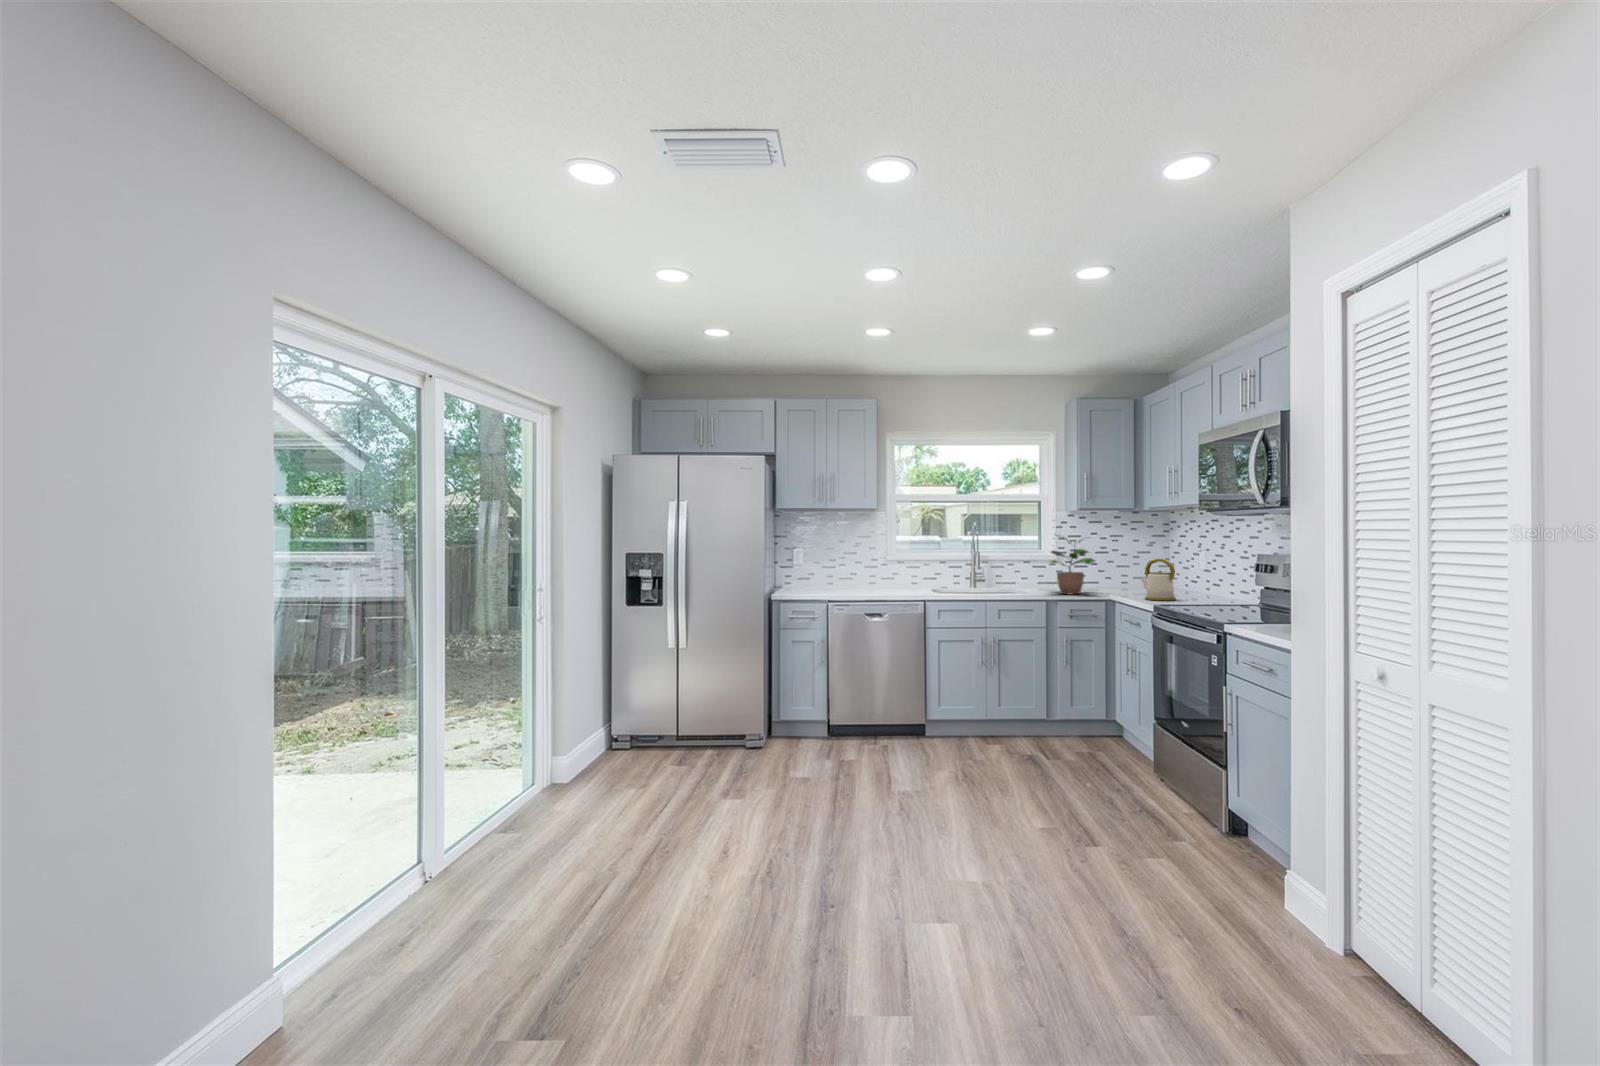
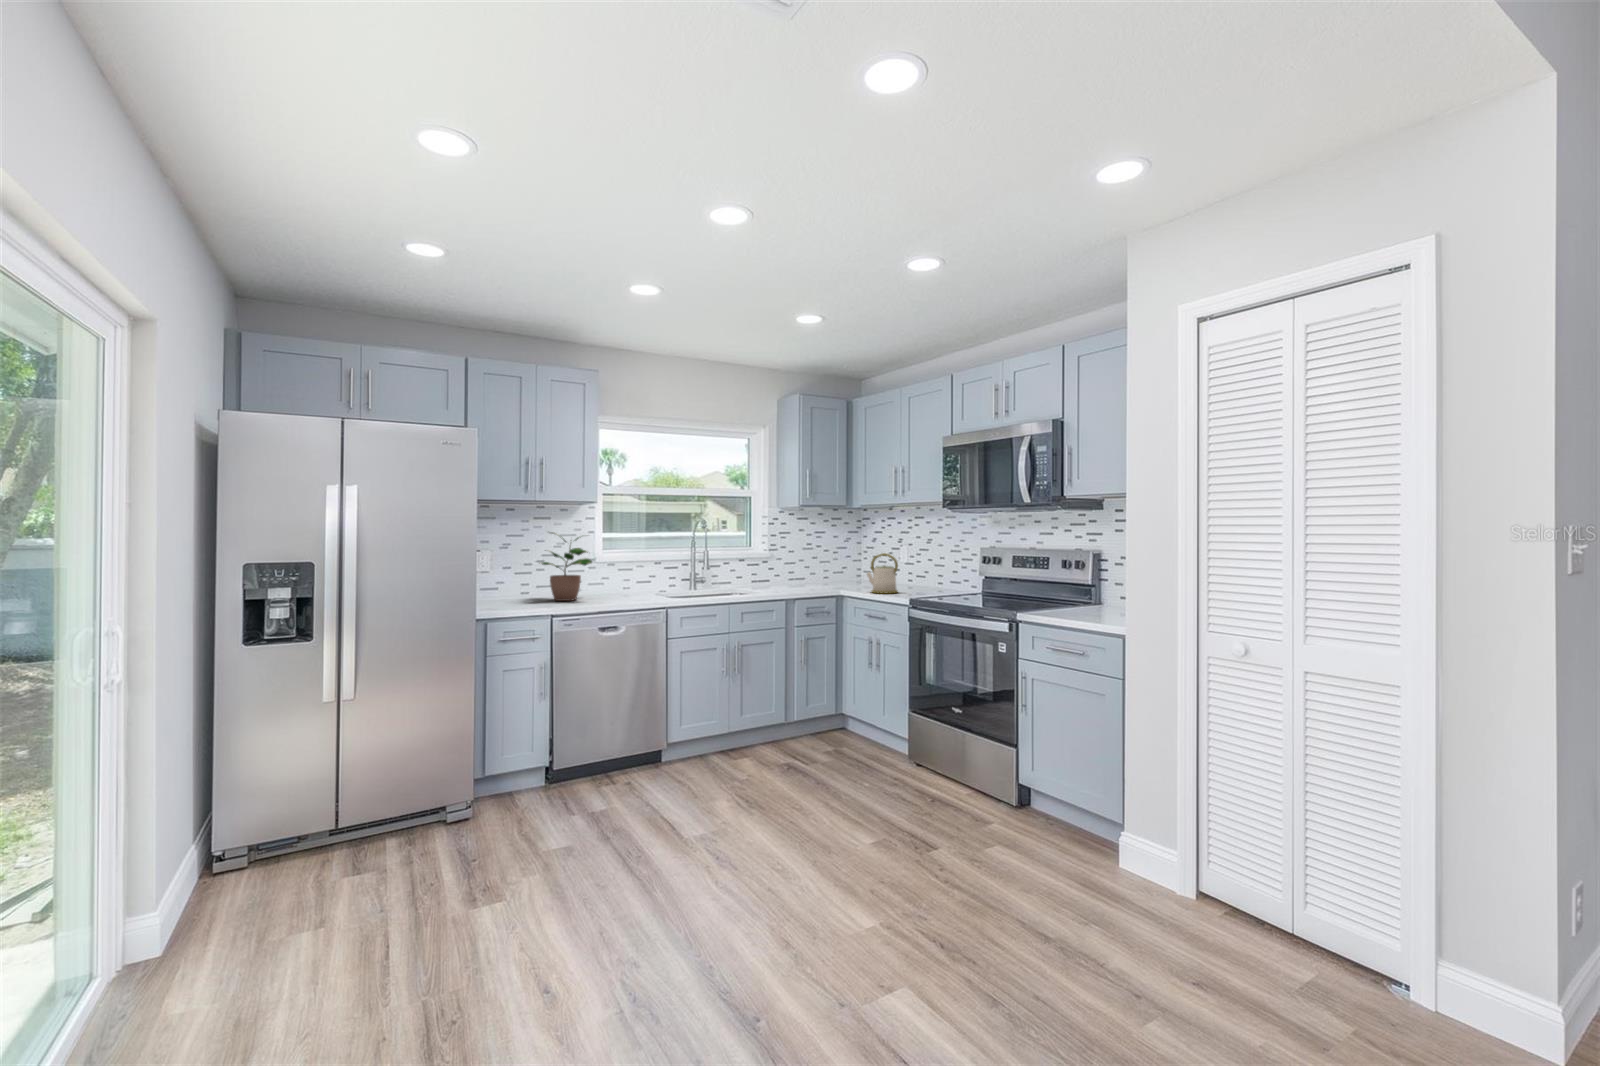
potted plant: present [1050,540,1095,594] -> present [541,533,592,601]

